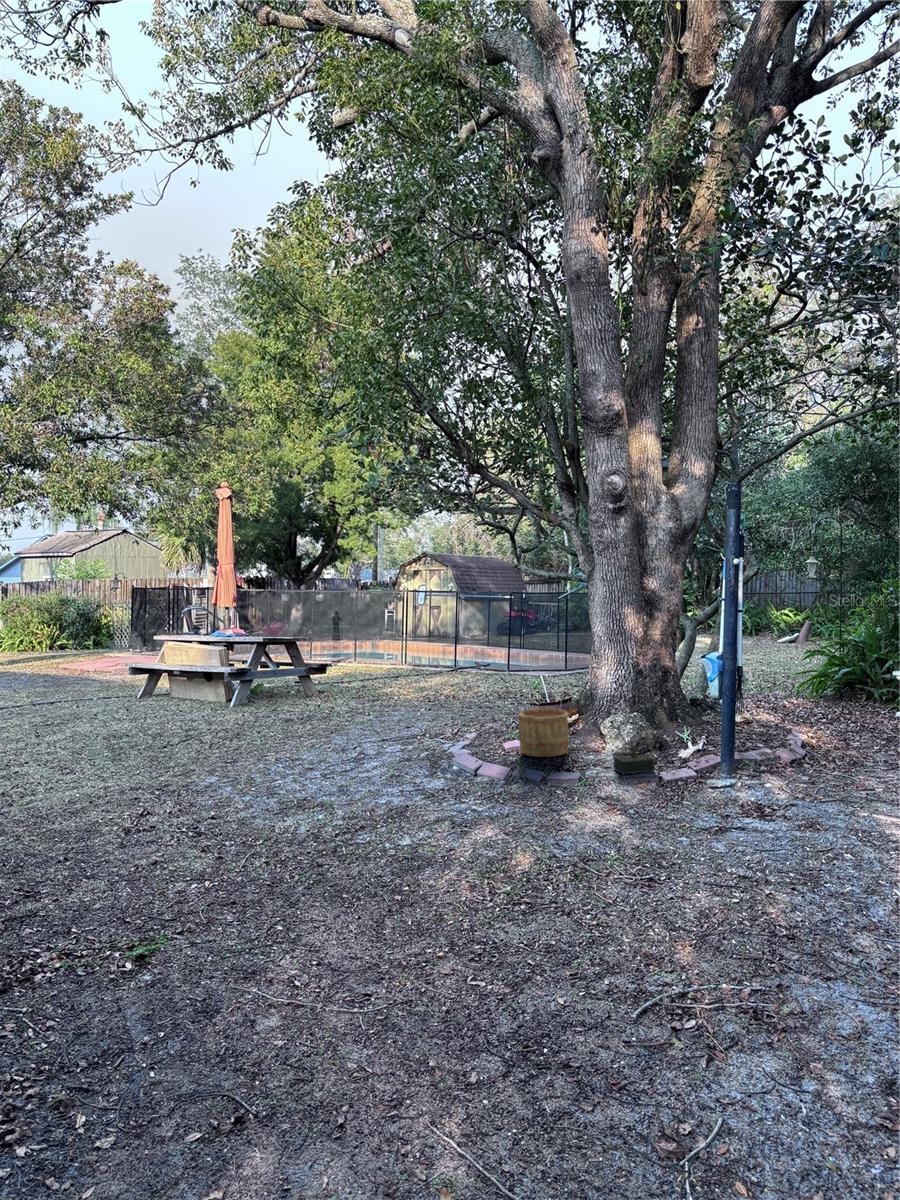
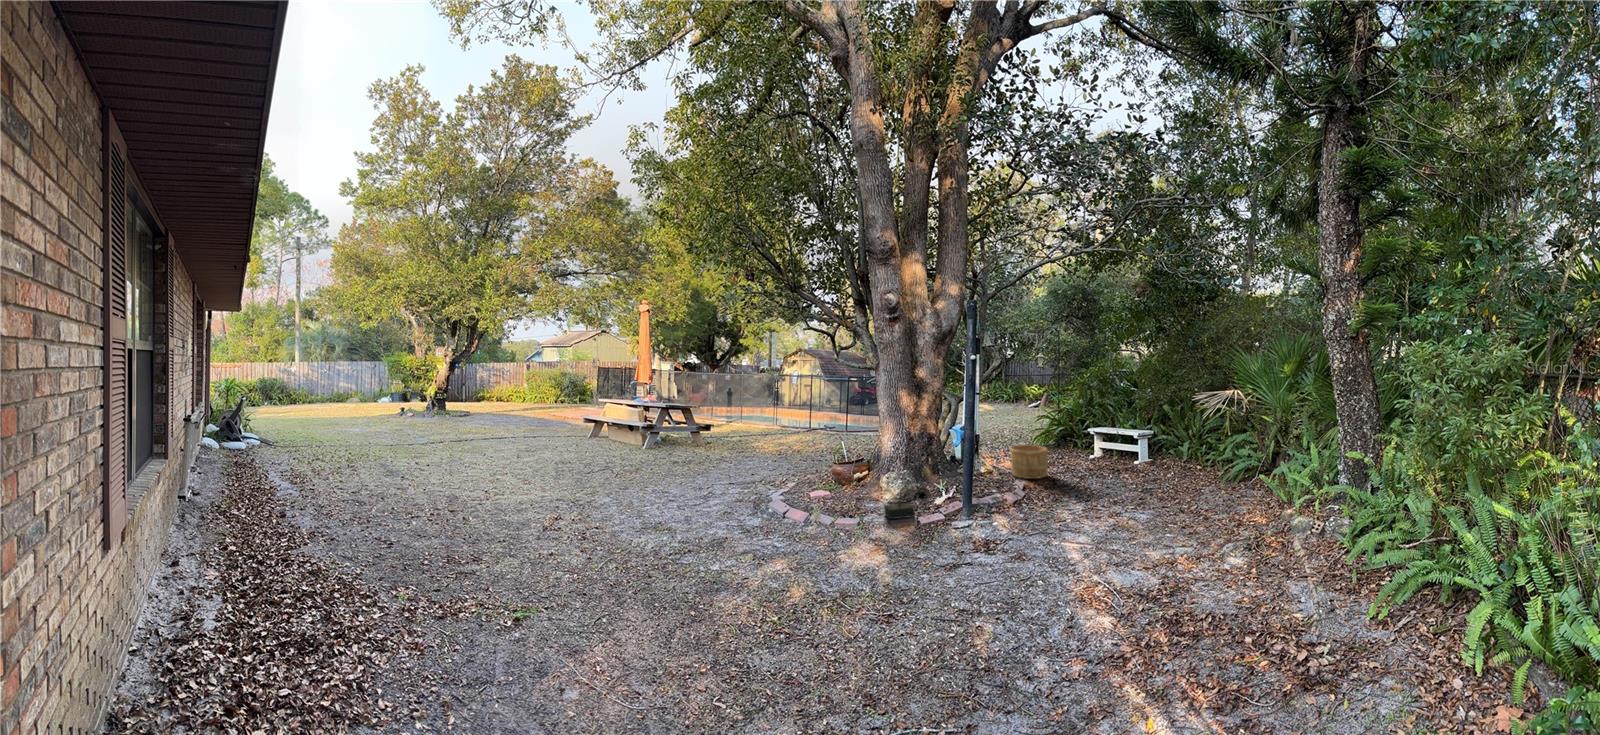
wooden bucket: present [517,708,569,757] -> present [1010,445,1048,479]

